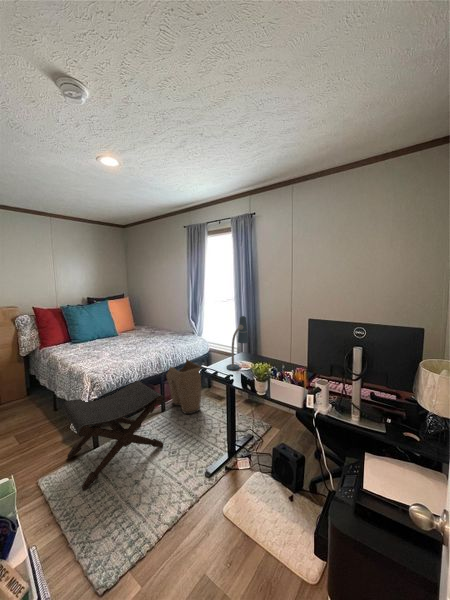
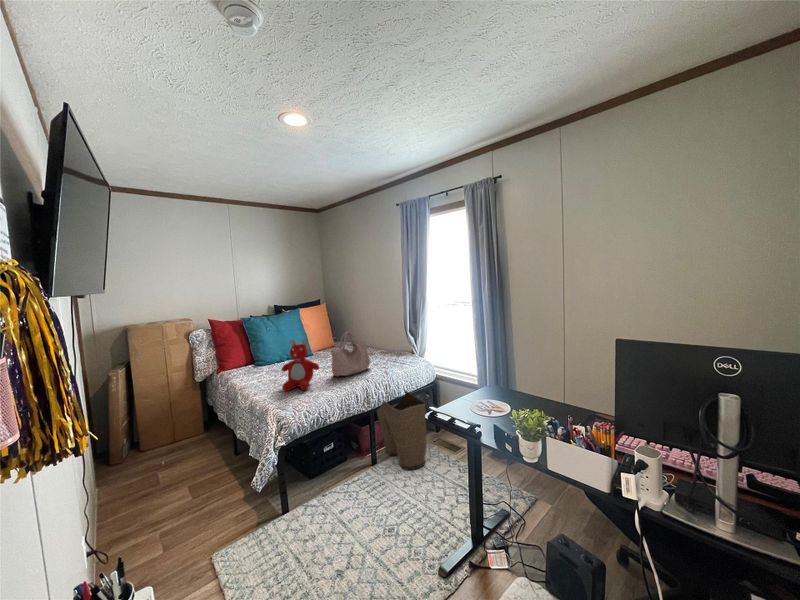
desk lamp: present [226,316,248,370] -> none [467,331,500,414]
handbag: none [132,318,162,350] -> present [331,332,370,376]
teddy bear: none [94,323,124,361] -> present [282,340,319,391]
footstool: present [62,381,163,490] -> none [241,418,376,579]

